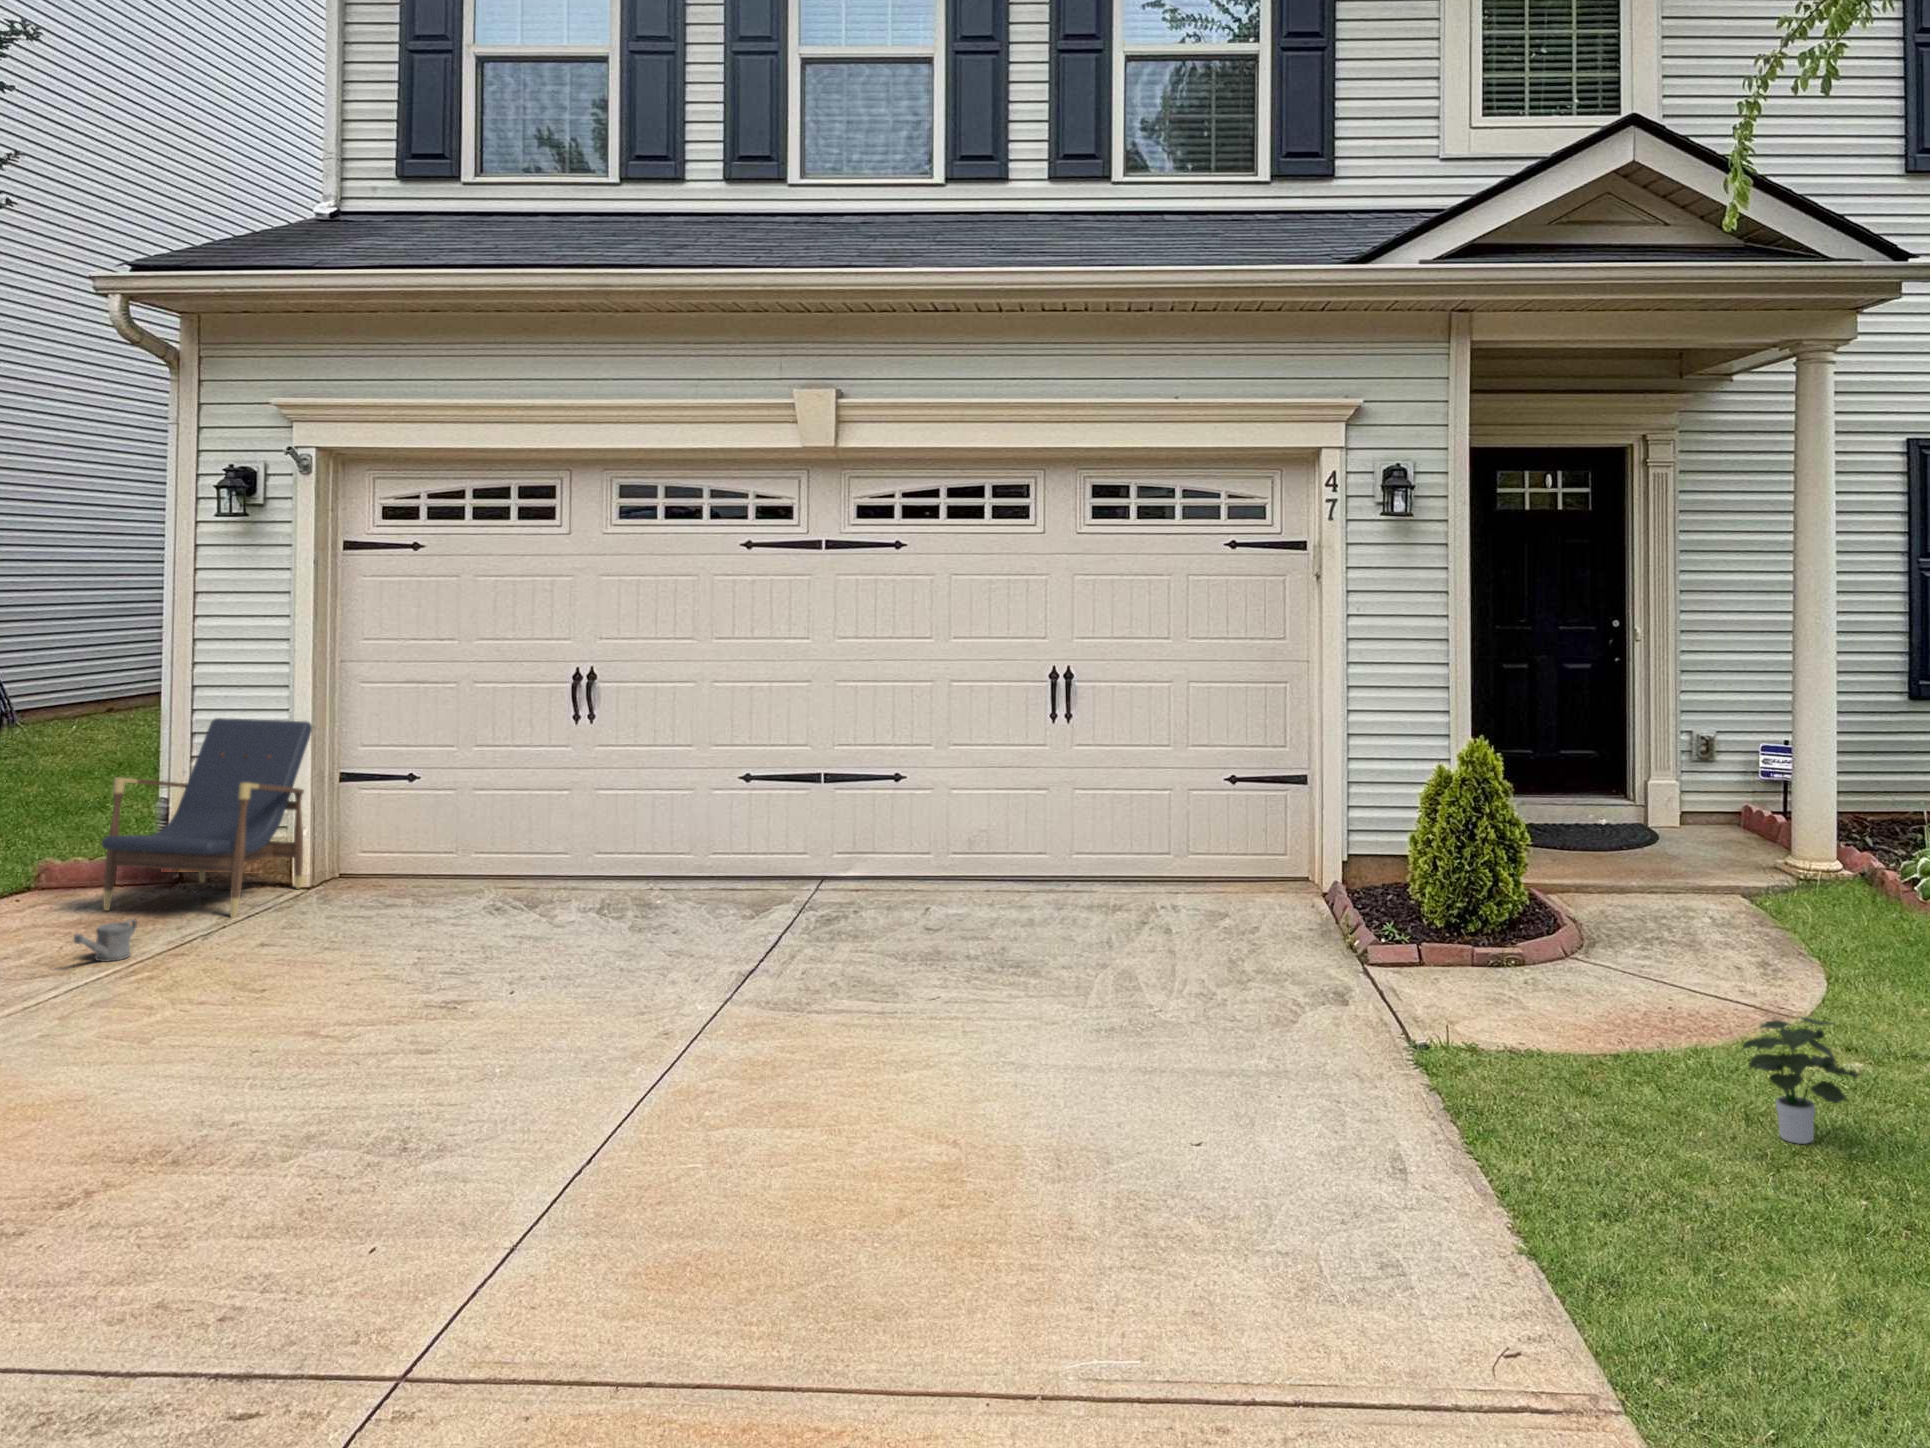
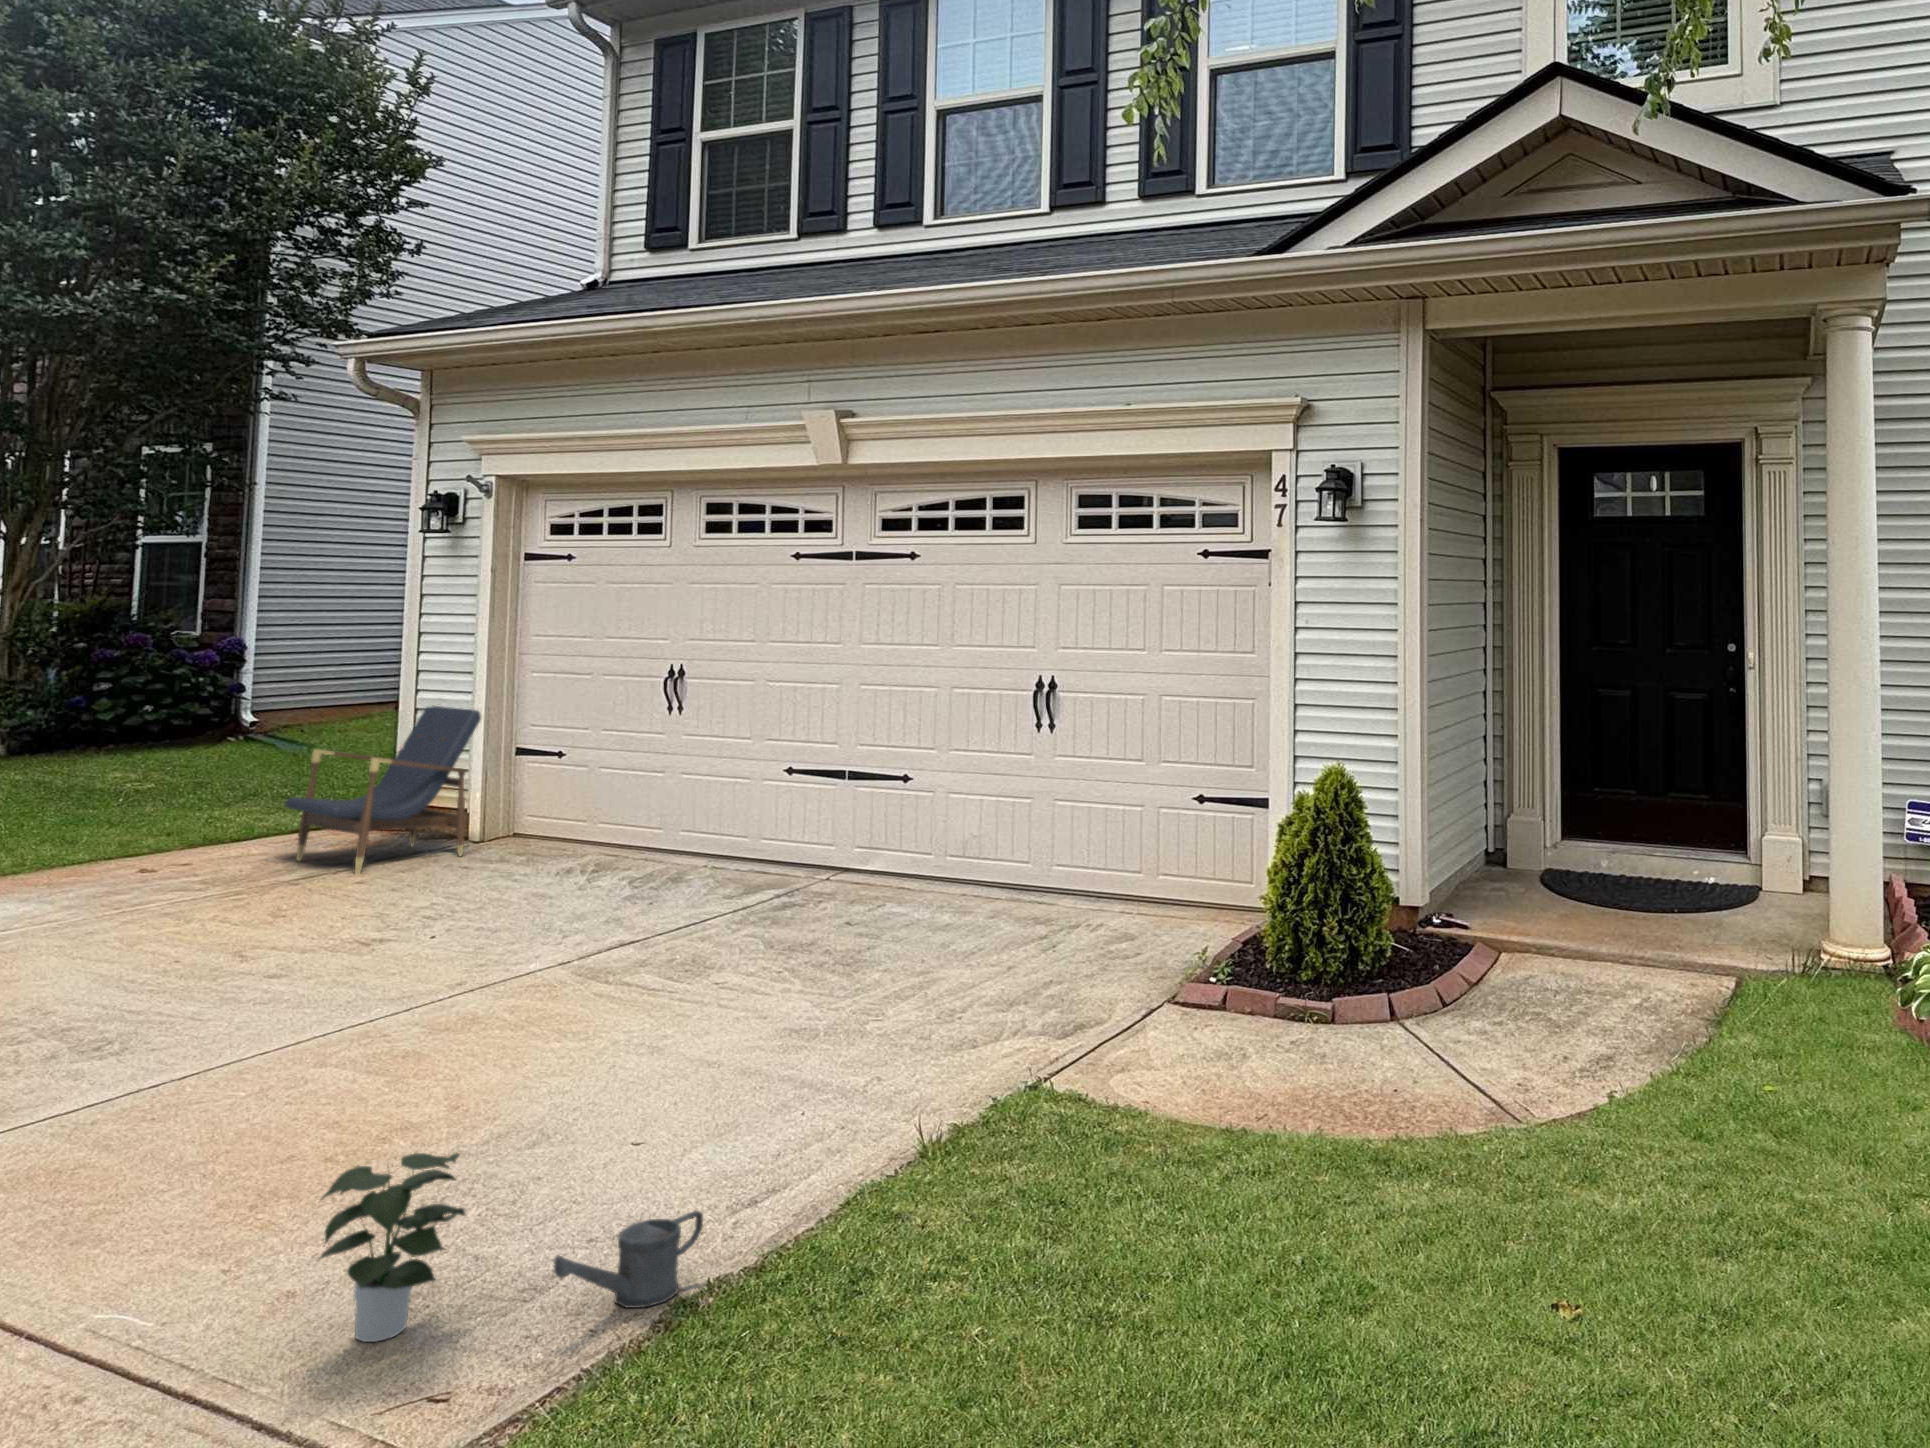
watering can: present [74,919,137,962] -> present [554,1211,703,1308]
potted plant: present [1743,1017,1858,1144] -> present [319,1153,465,1342]

